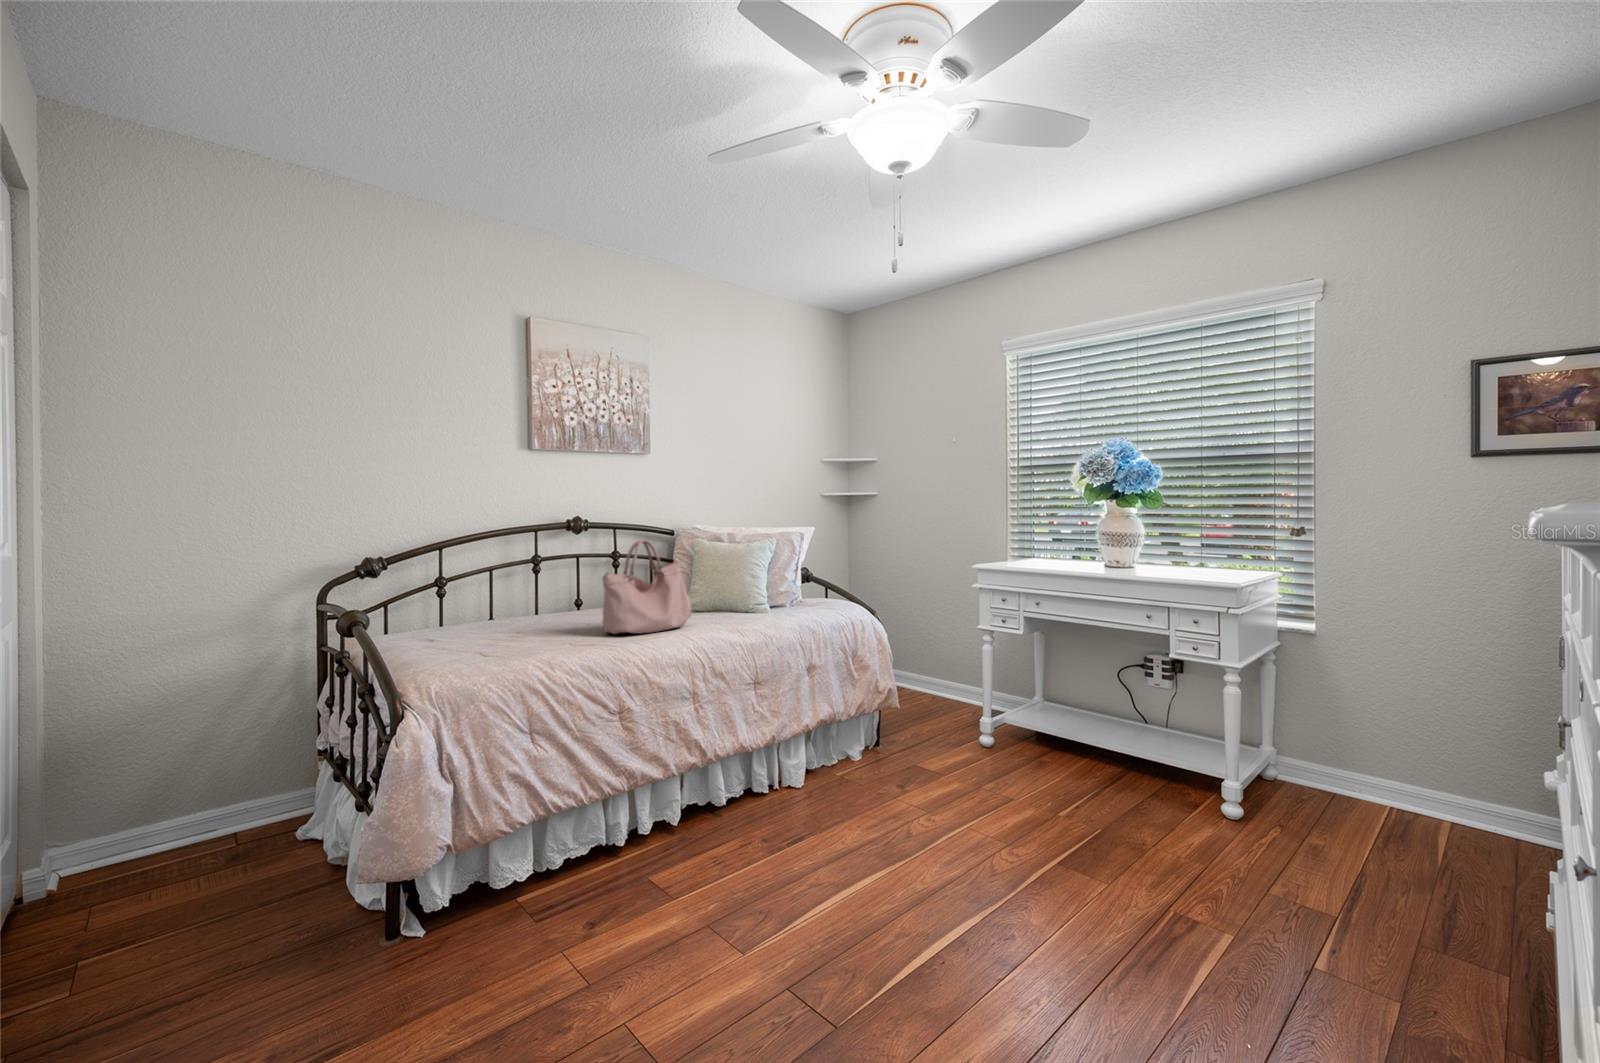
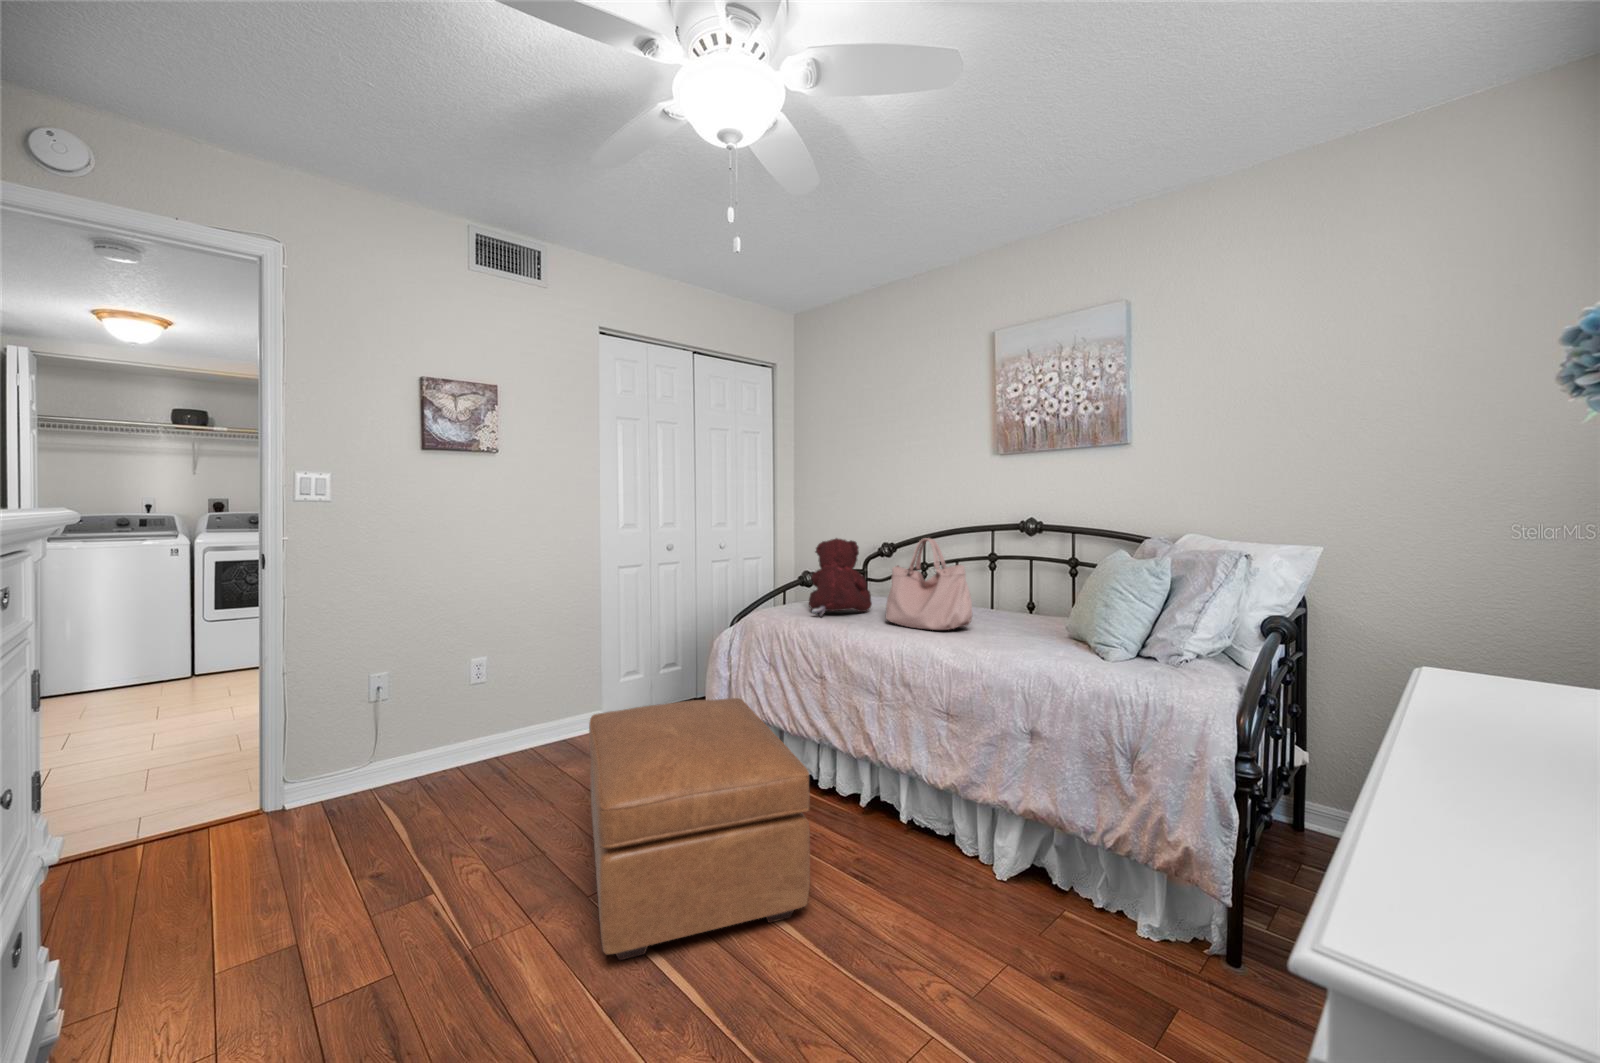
teddy bear: none [487,548,569,652] -> present [809,538,872,616]
ottoman: none [619,733,938,1010] -> present [589,698,810,960]

